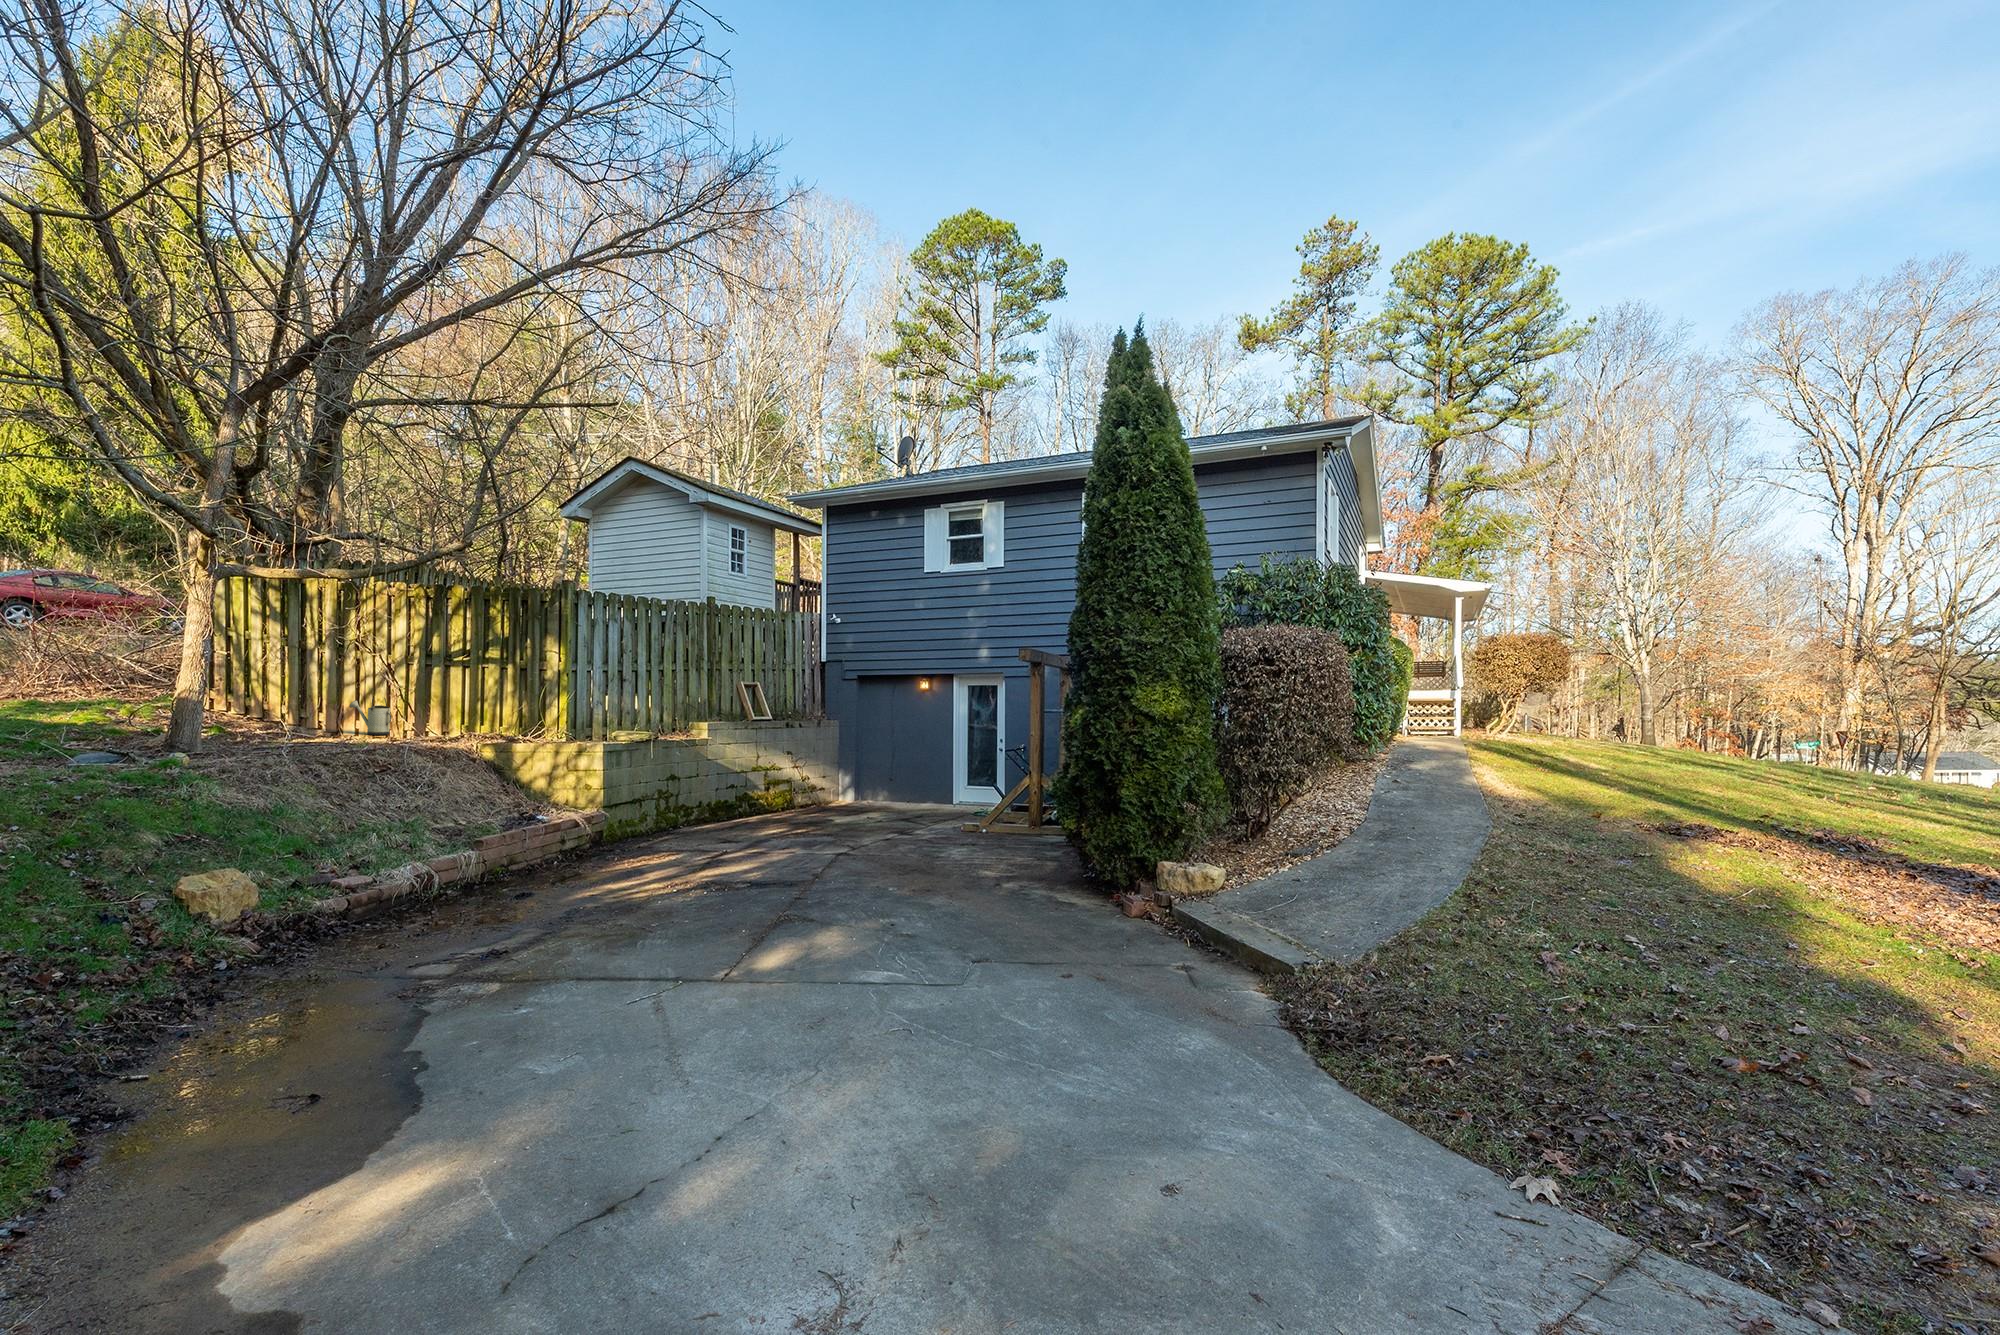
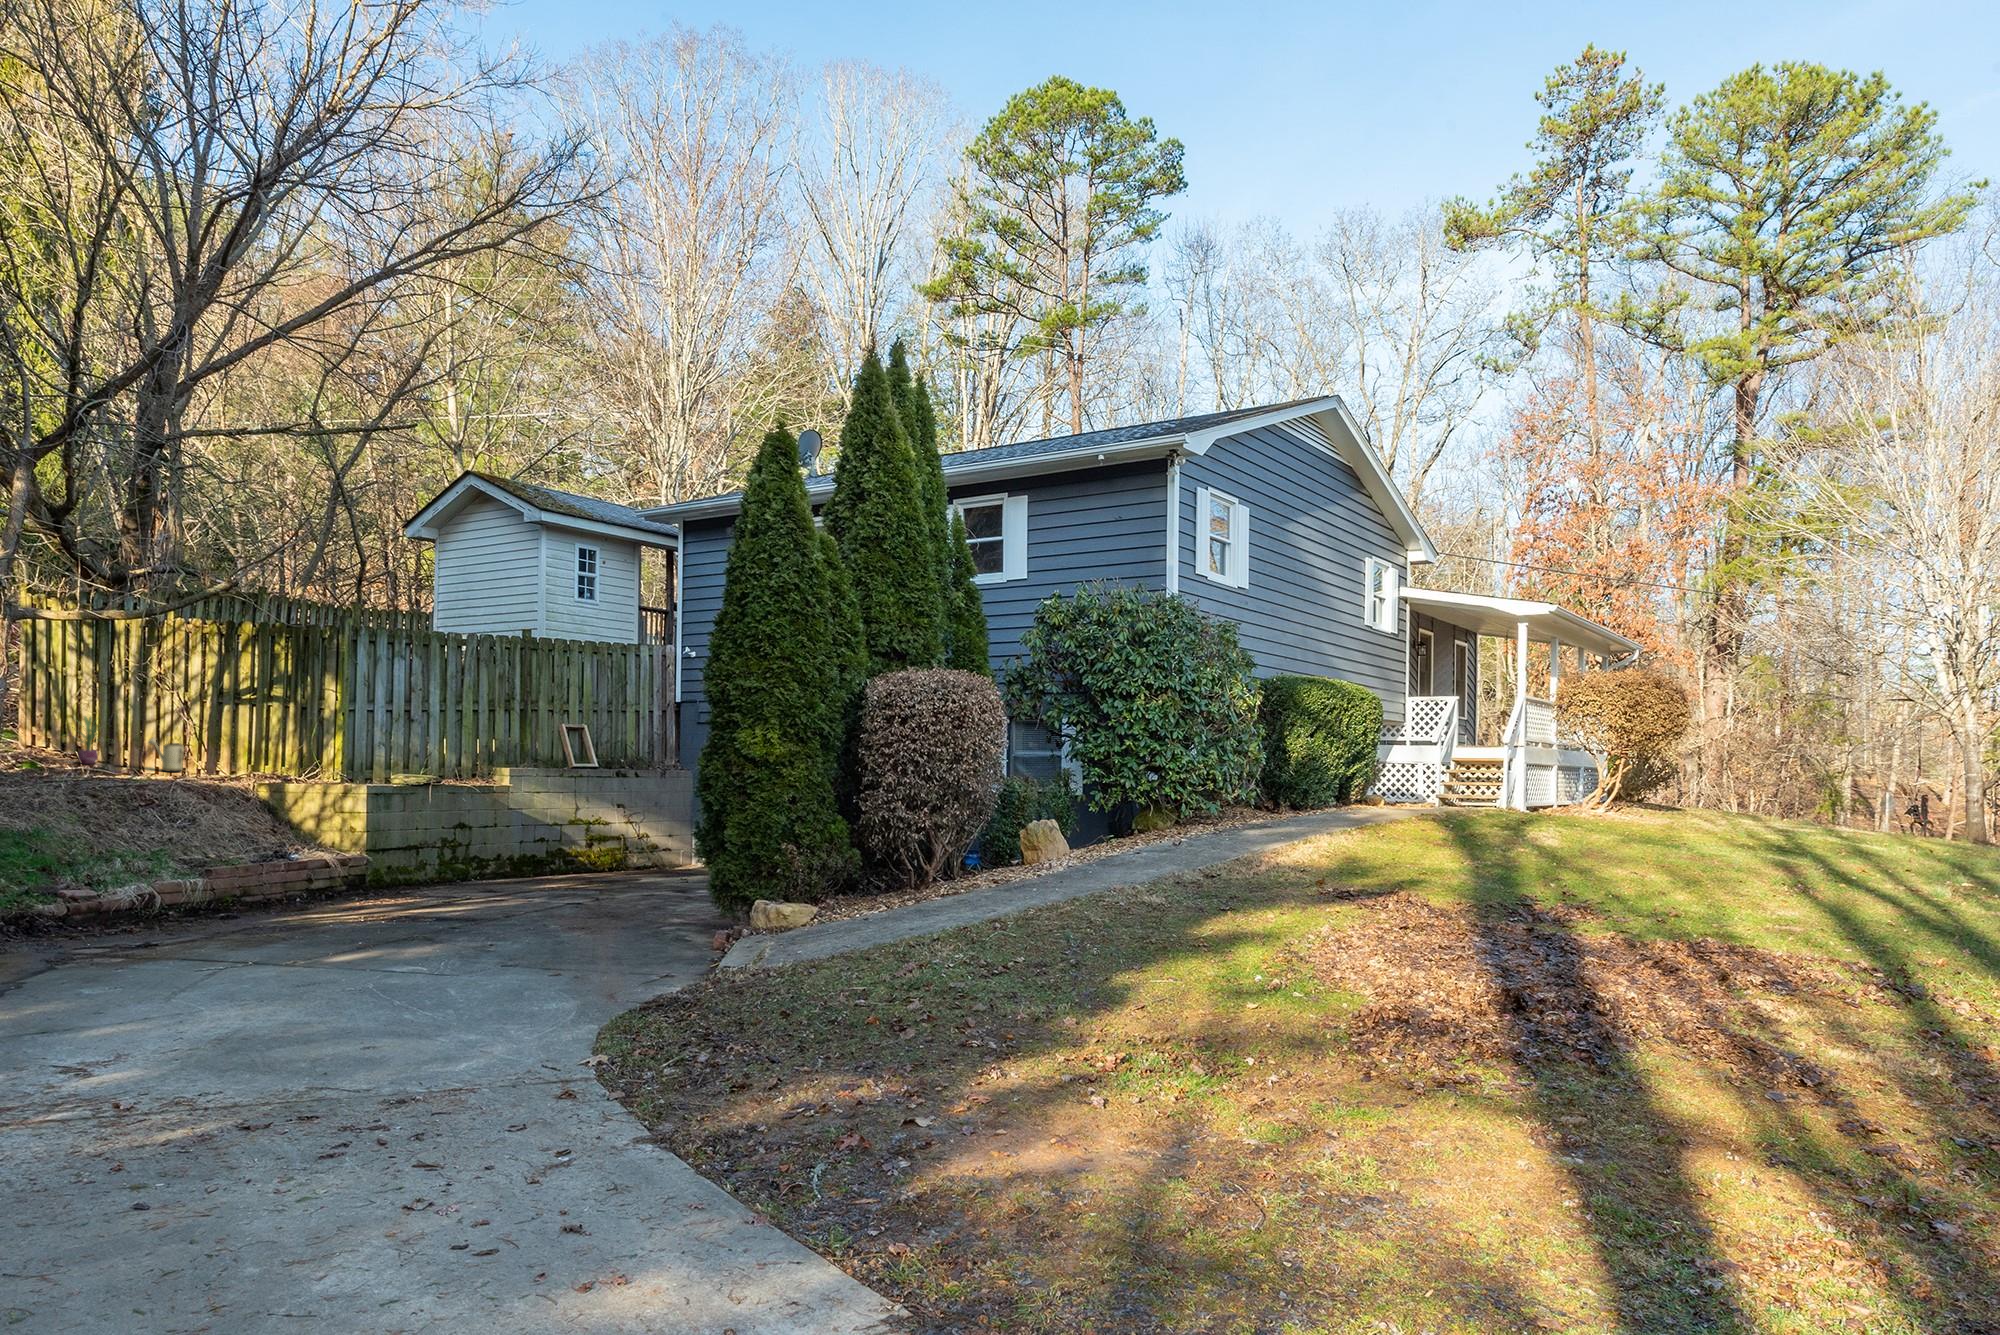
decorative plant: none [247,679,314,729] -> present [72,716,99,764]

